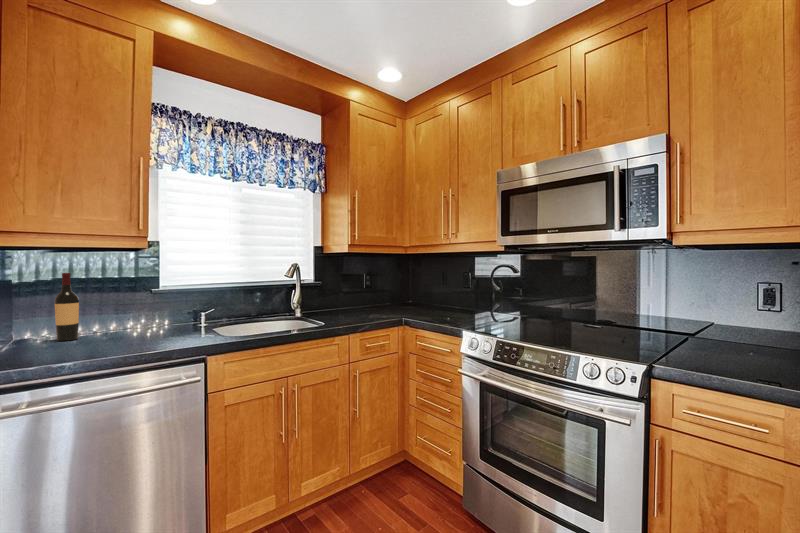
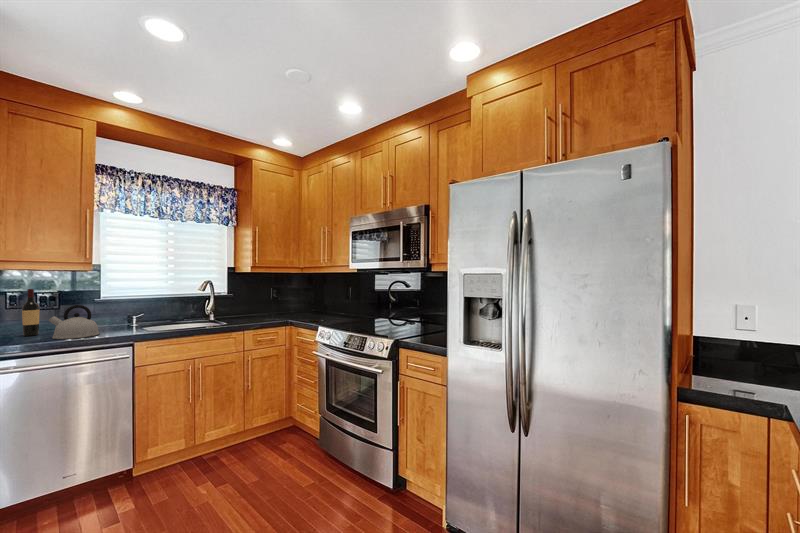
kettle: none [89,297,160,349] -> present [49,305,100,339]

